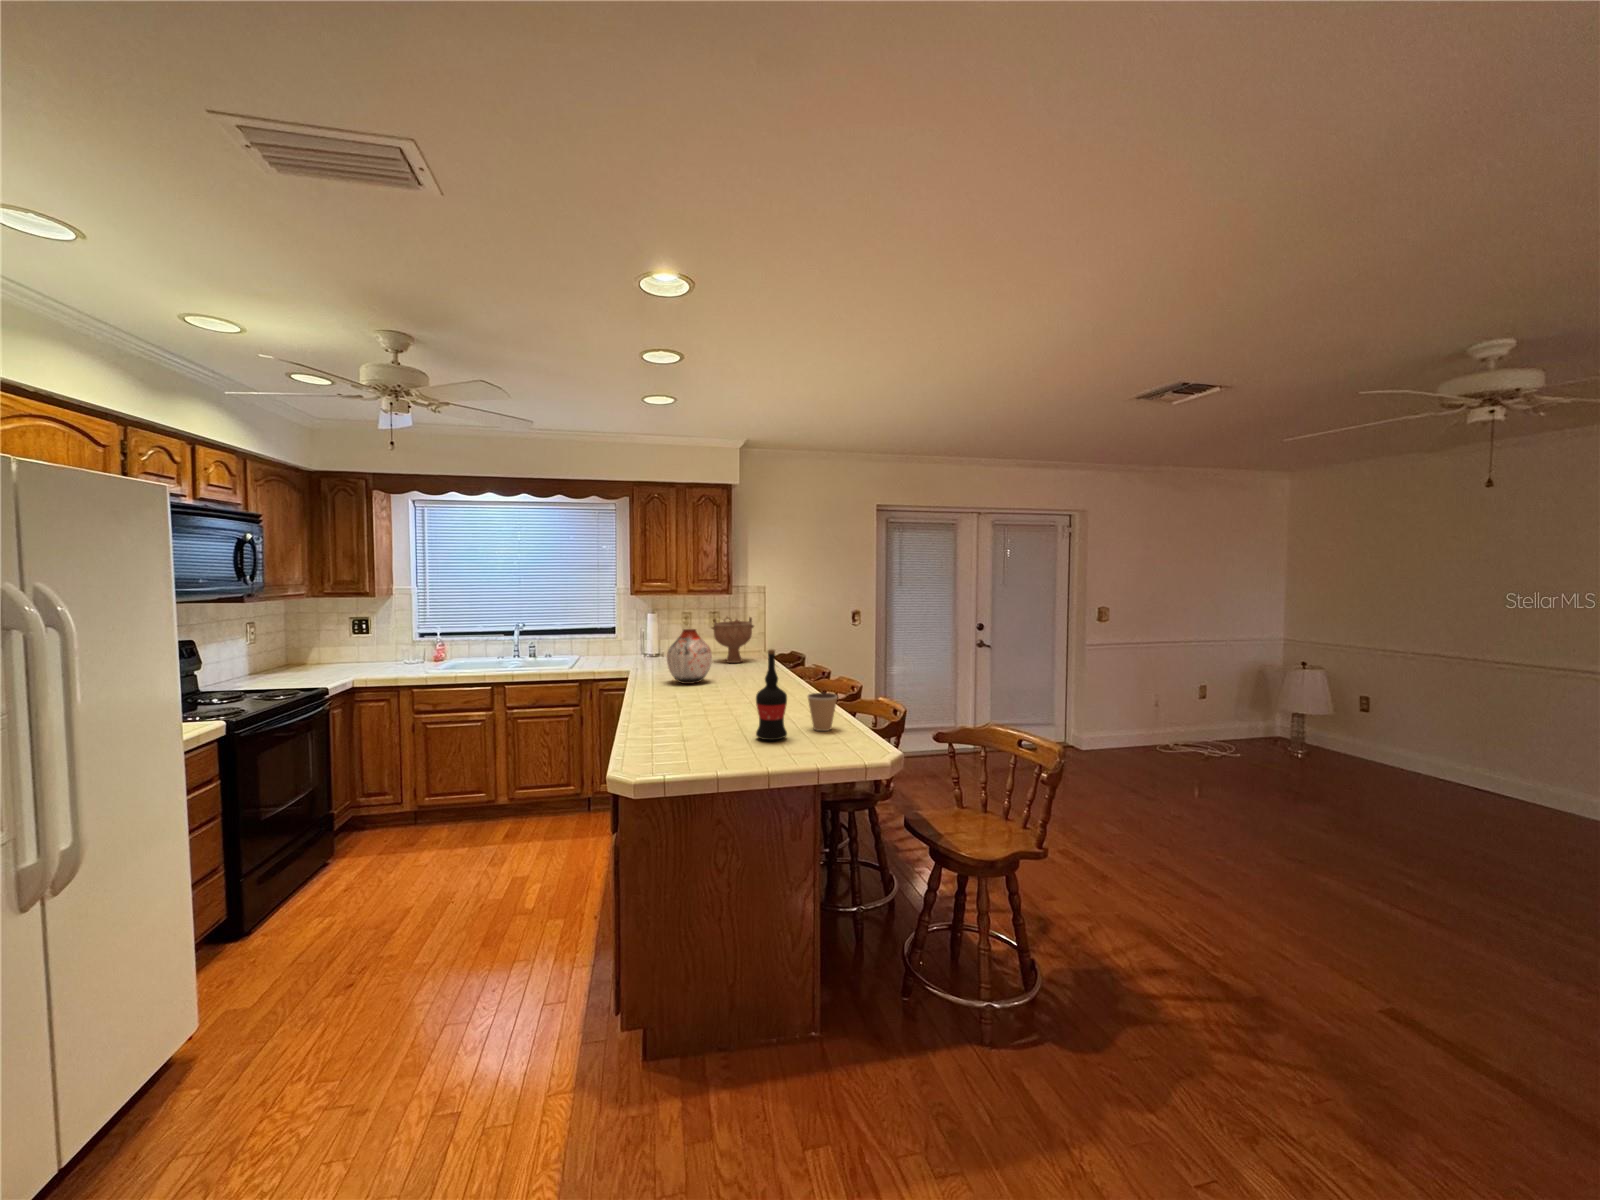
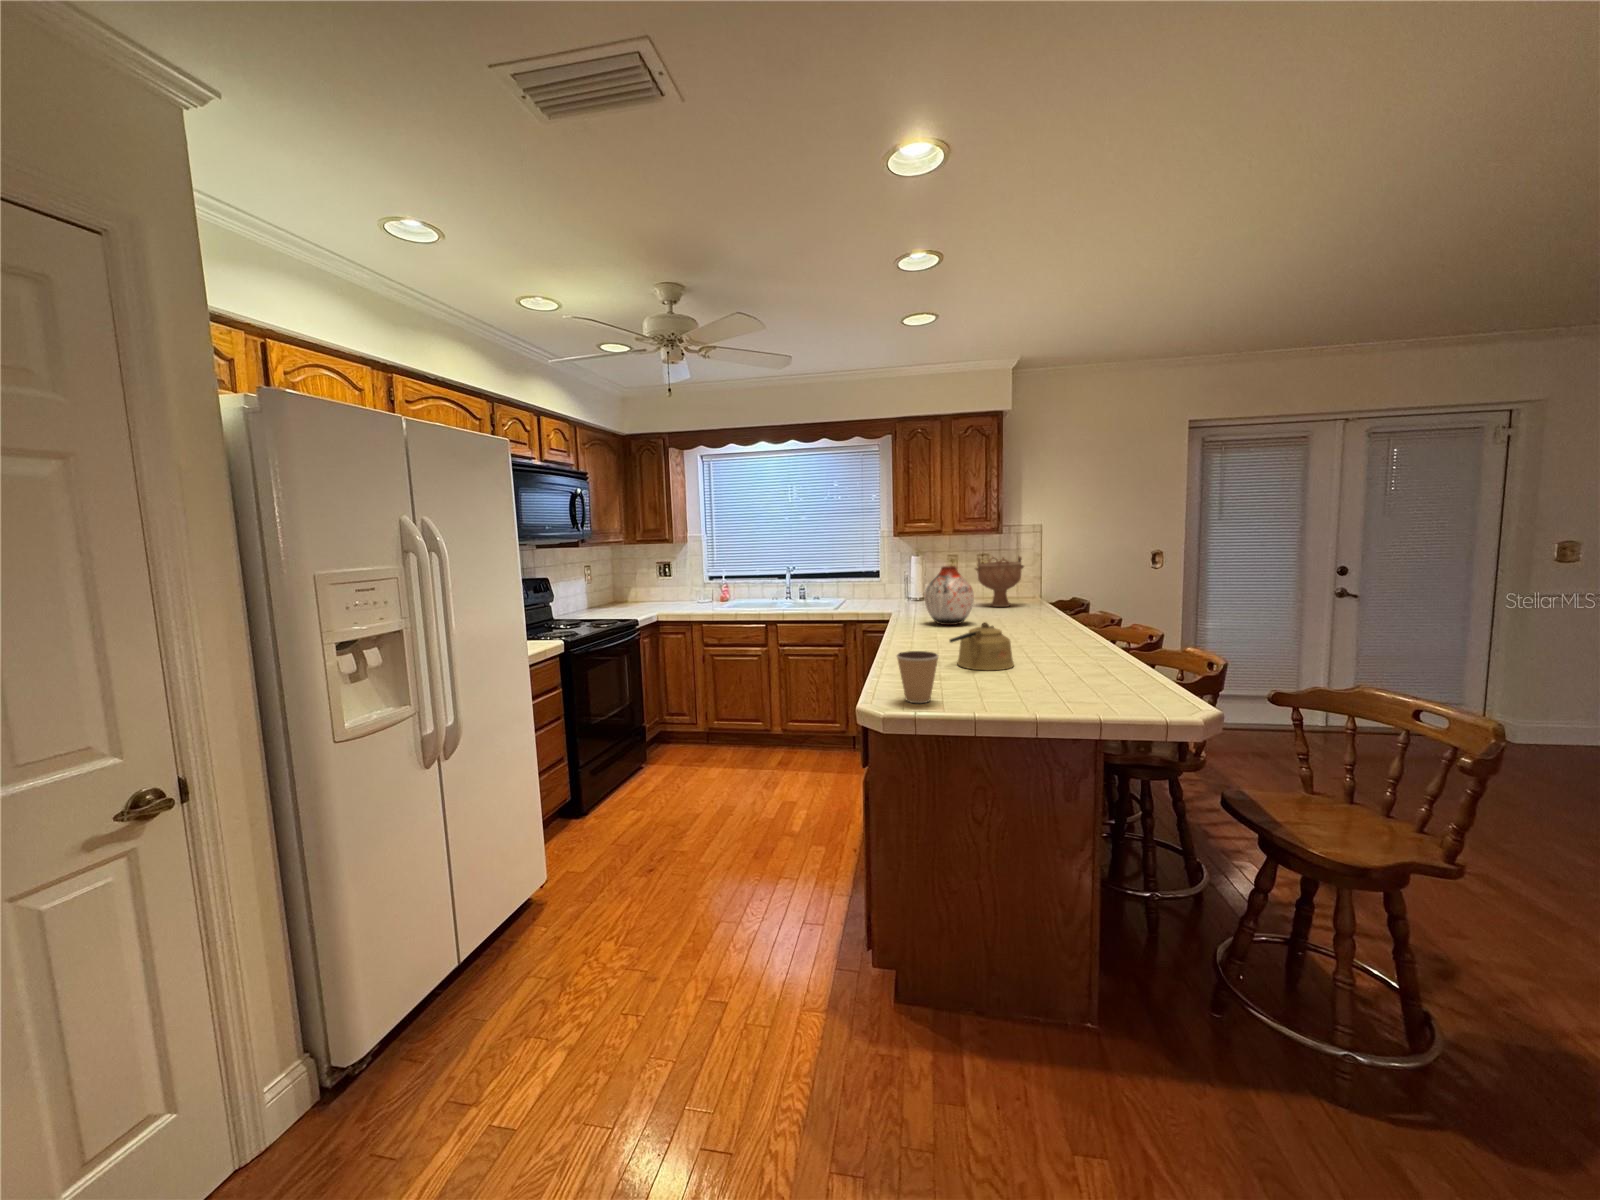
wine bottle: present [756,649,787,740] -> none [1022,577,1062,685]
kettle: none [693,686,749,730] -> present [950,622,1014,670]
coffee cup: present [808,693,837,731] -> present [897,651,939,703]

